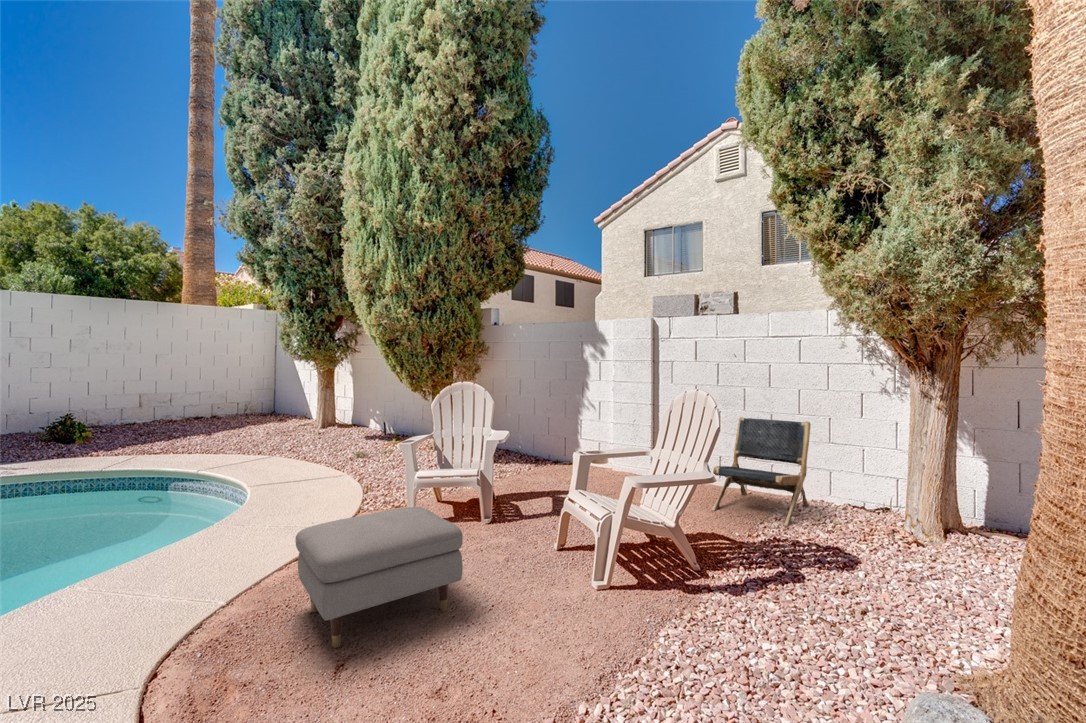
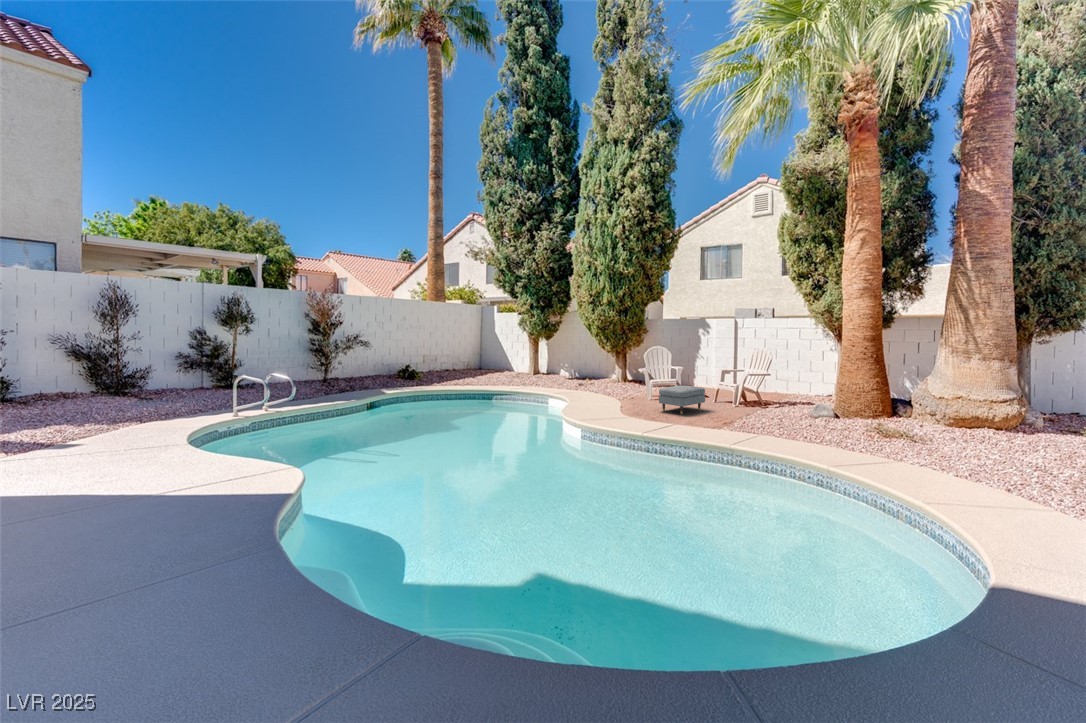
lounge chair: present [712,417,811,526] -> none [765,359,804,397]

